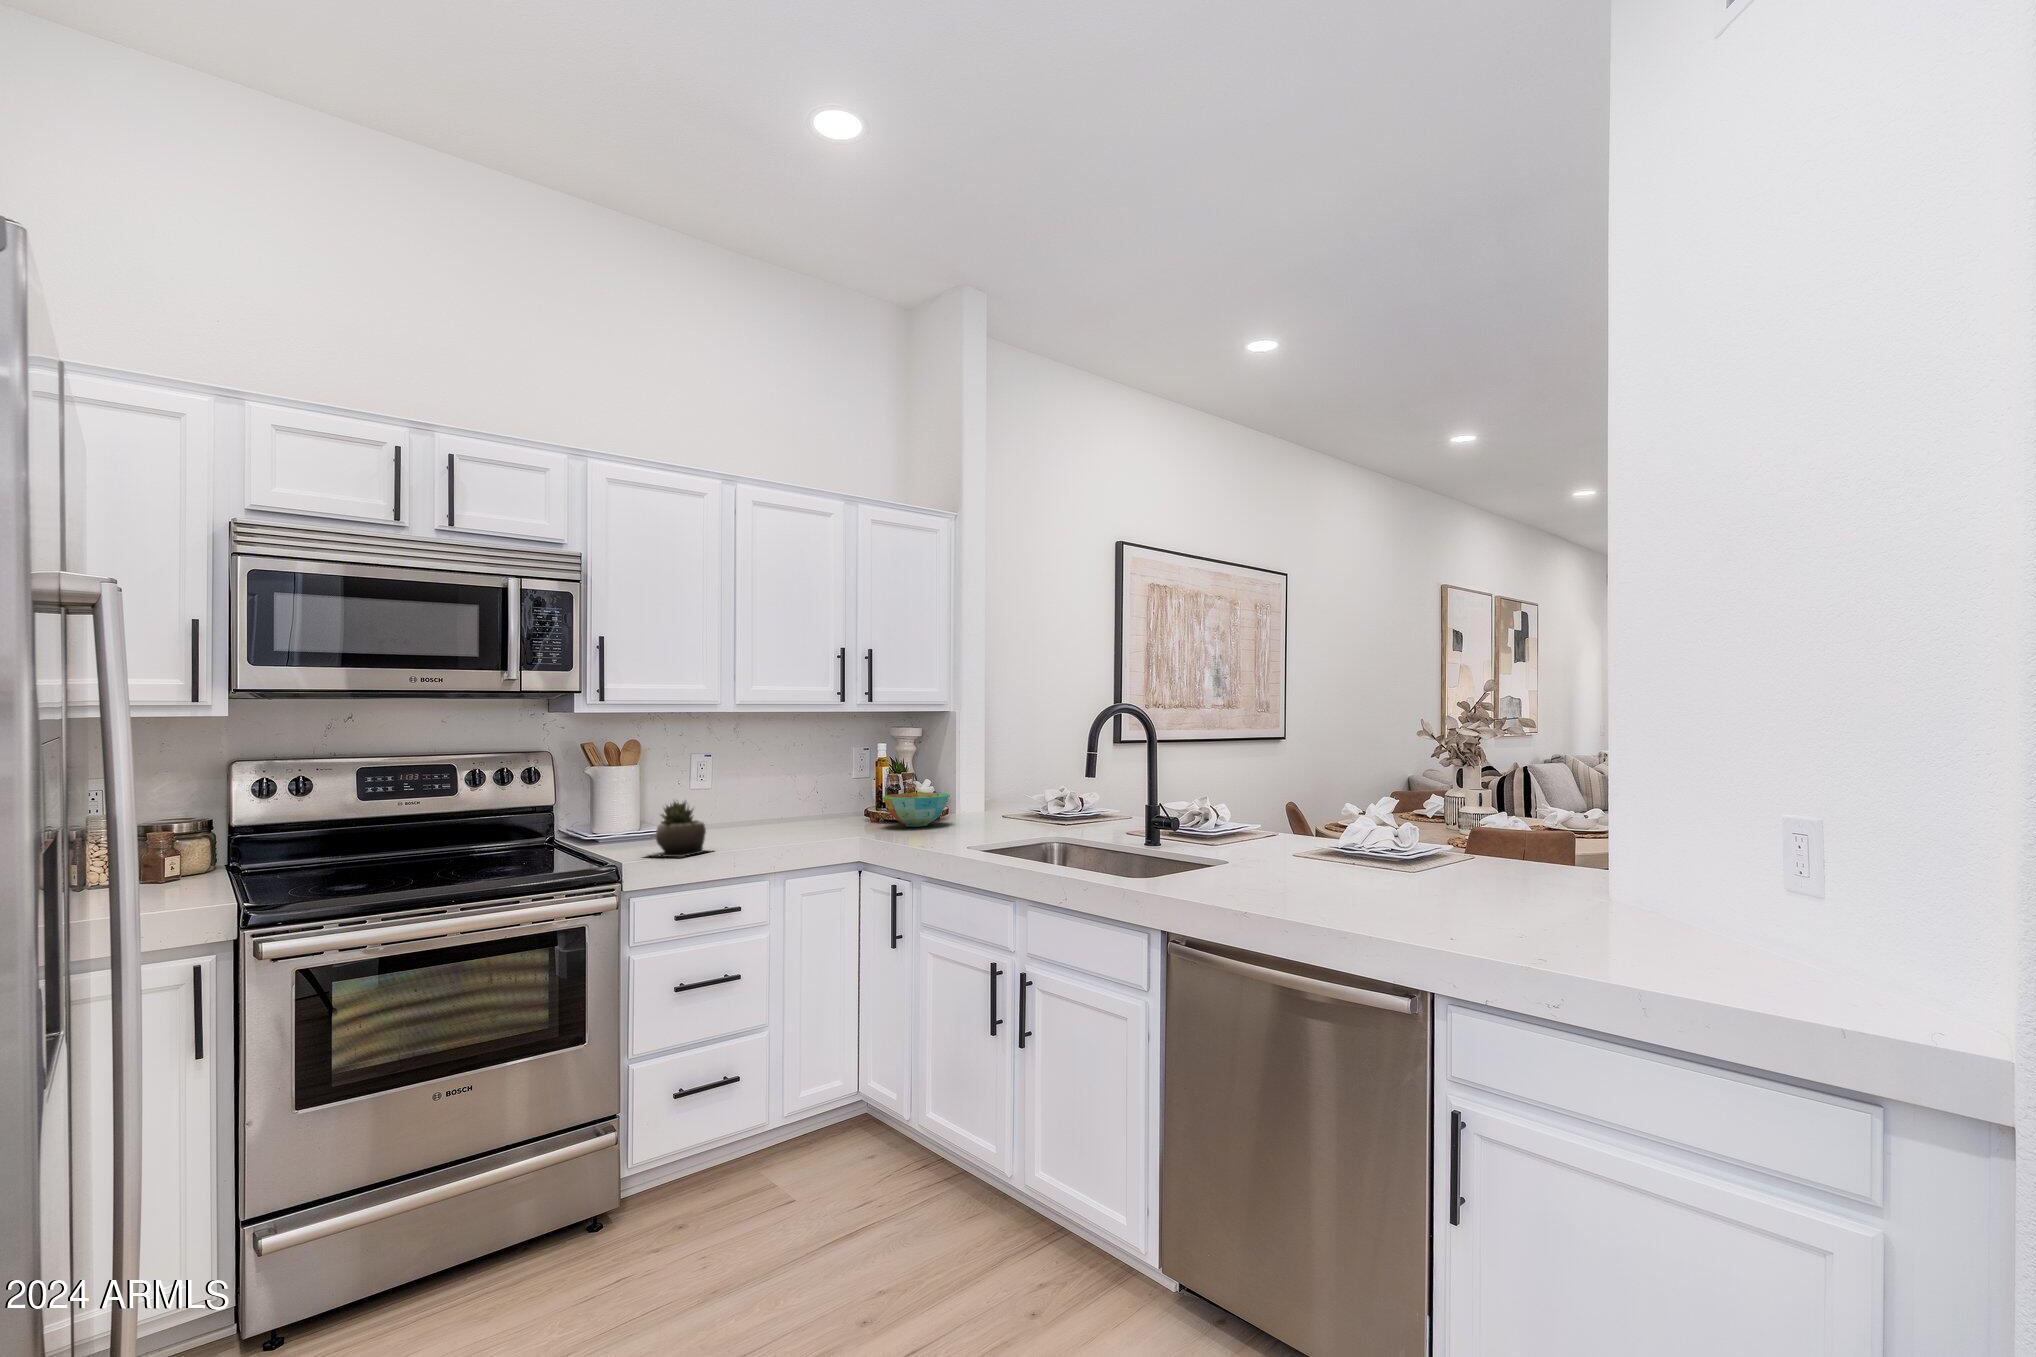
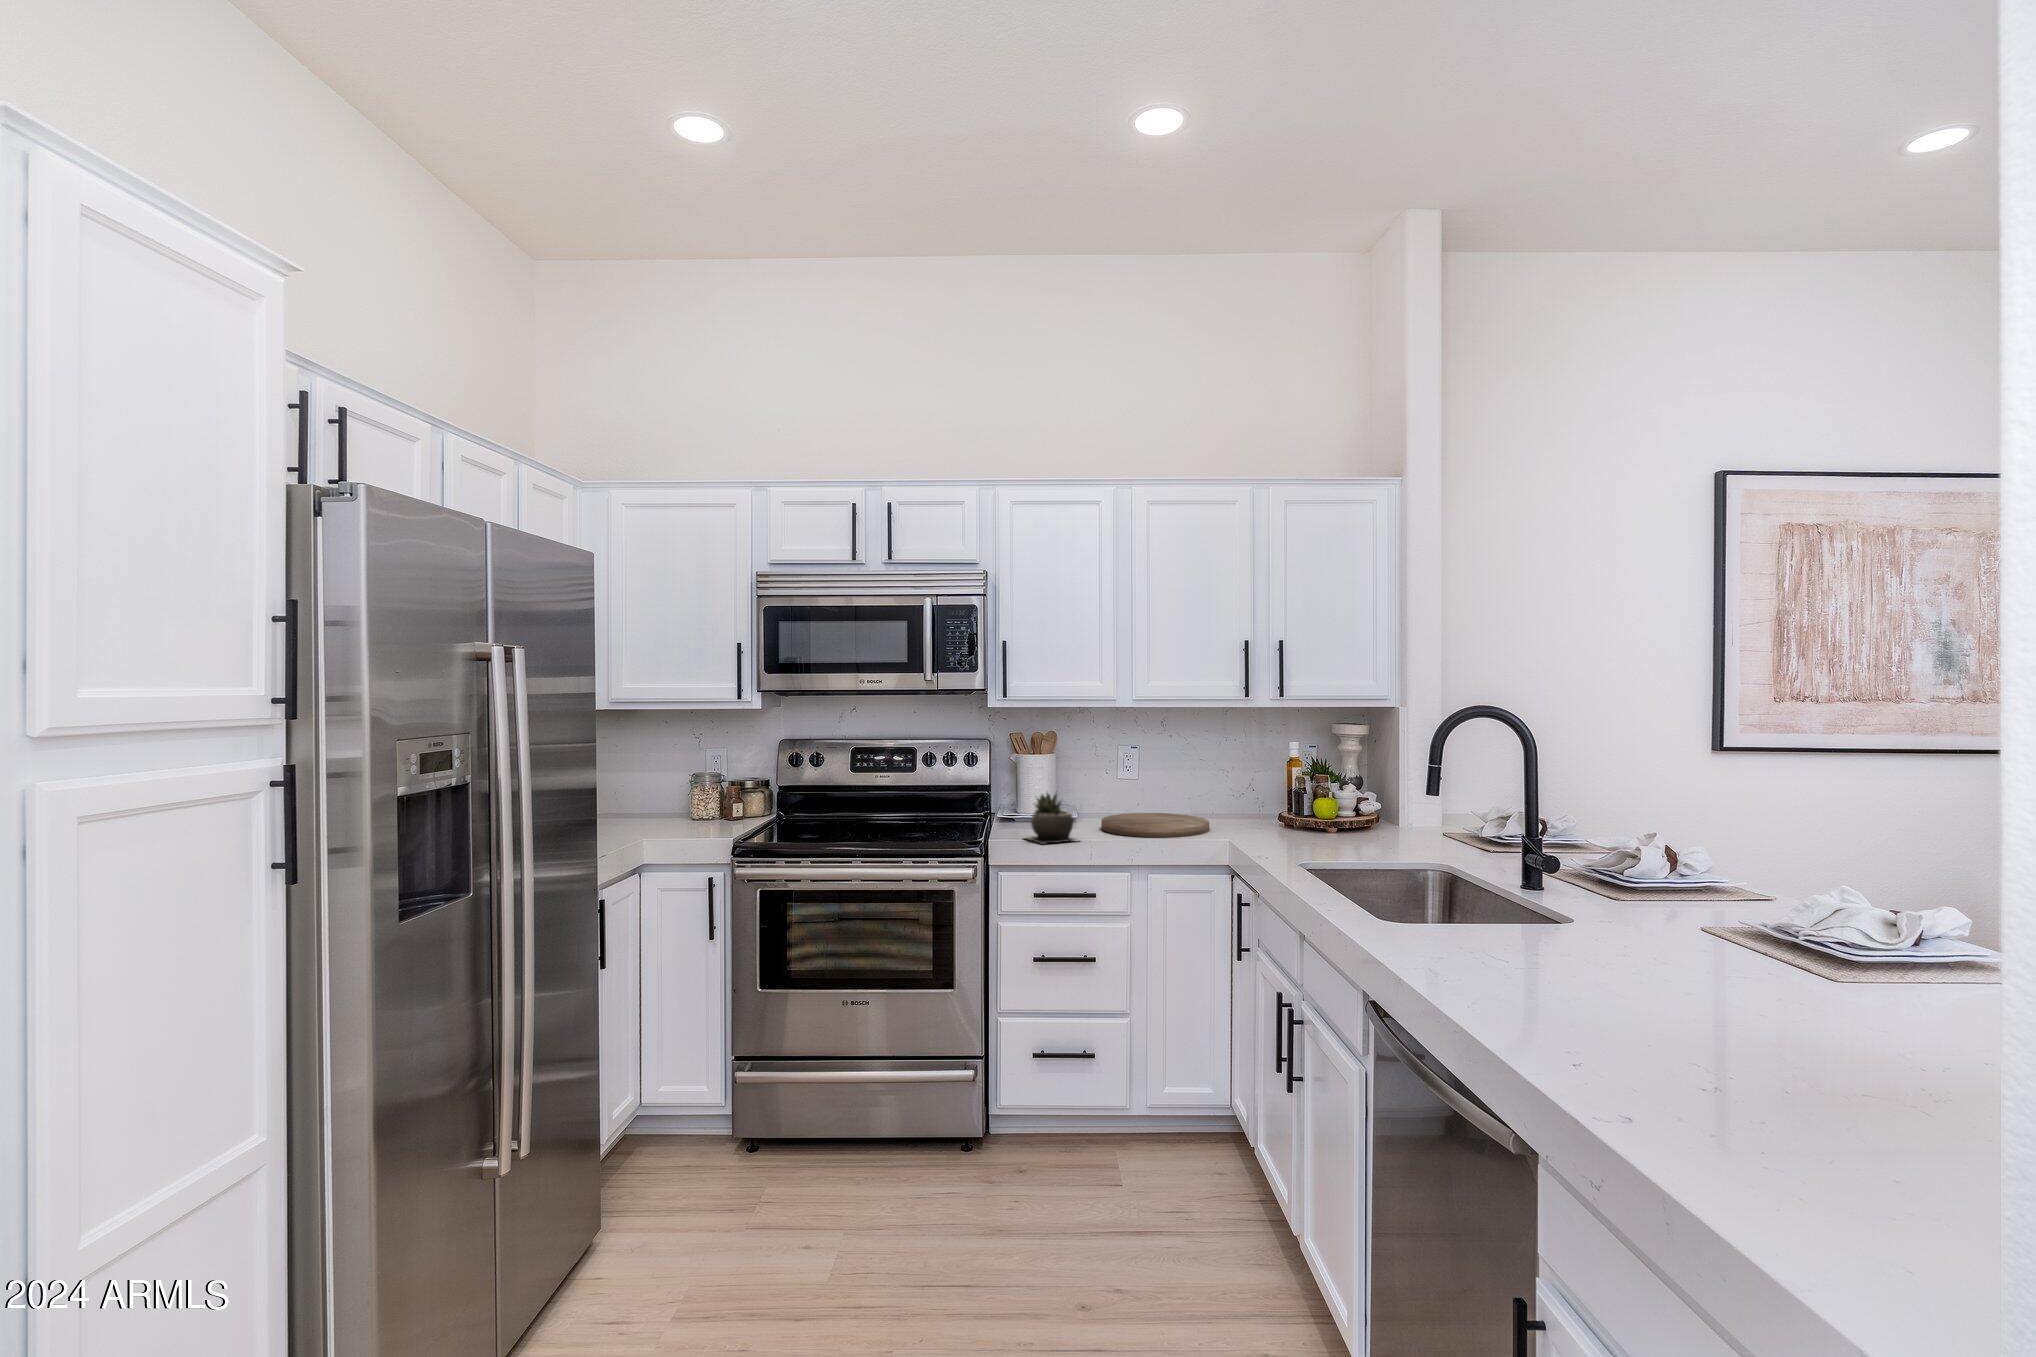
bowl: present [882,793,950,827] -> none [1265,802,1342,842]
cutting board: none [706,820,820,842] -> present [1101,813,1209,838]

